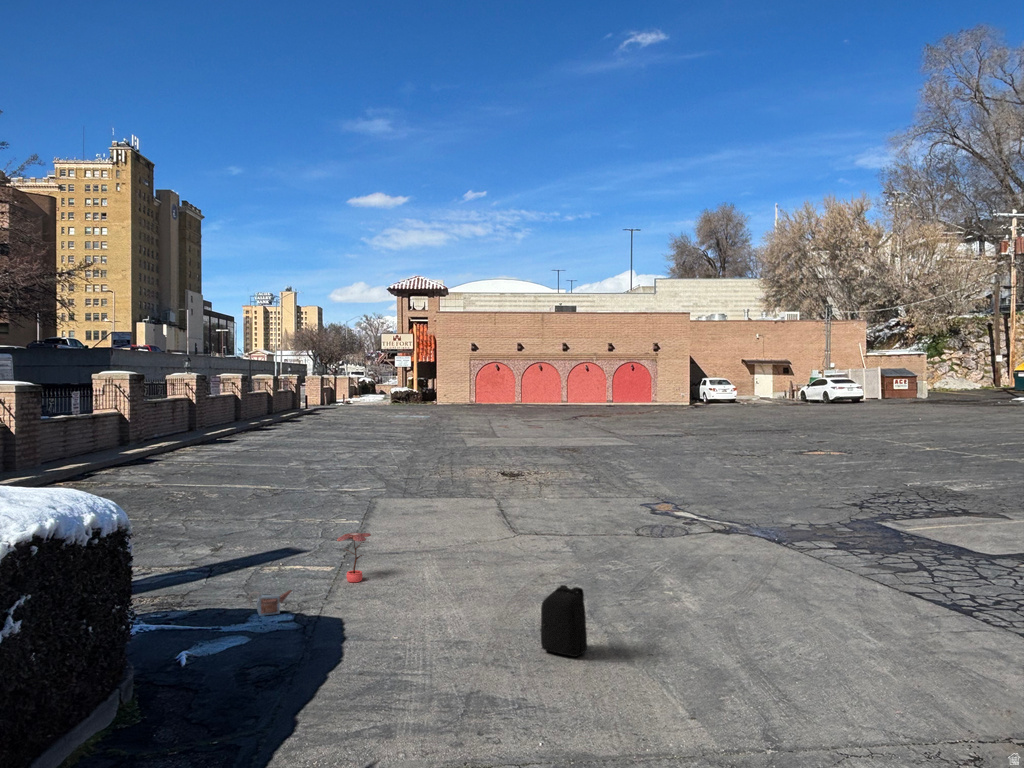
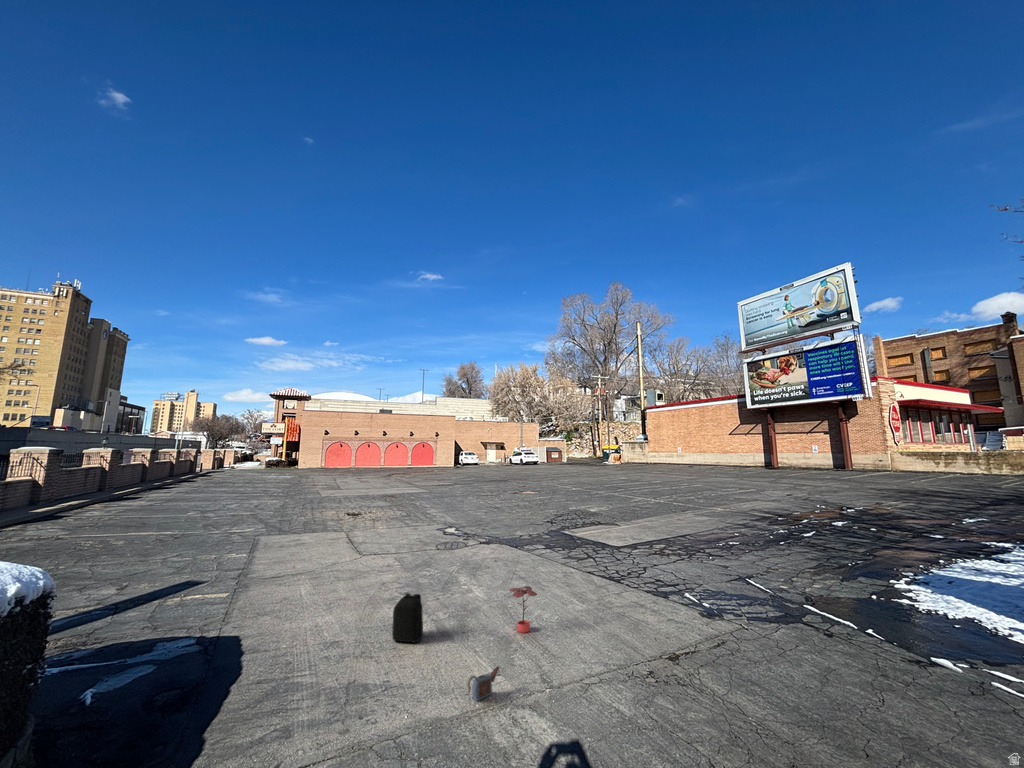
potted plant: present [337,533,371,582] -> present [509,586,537,633]
watering can: present [248,590,292,616] -> present [467,666,499,701]

